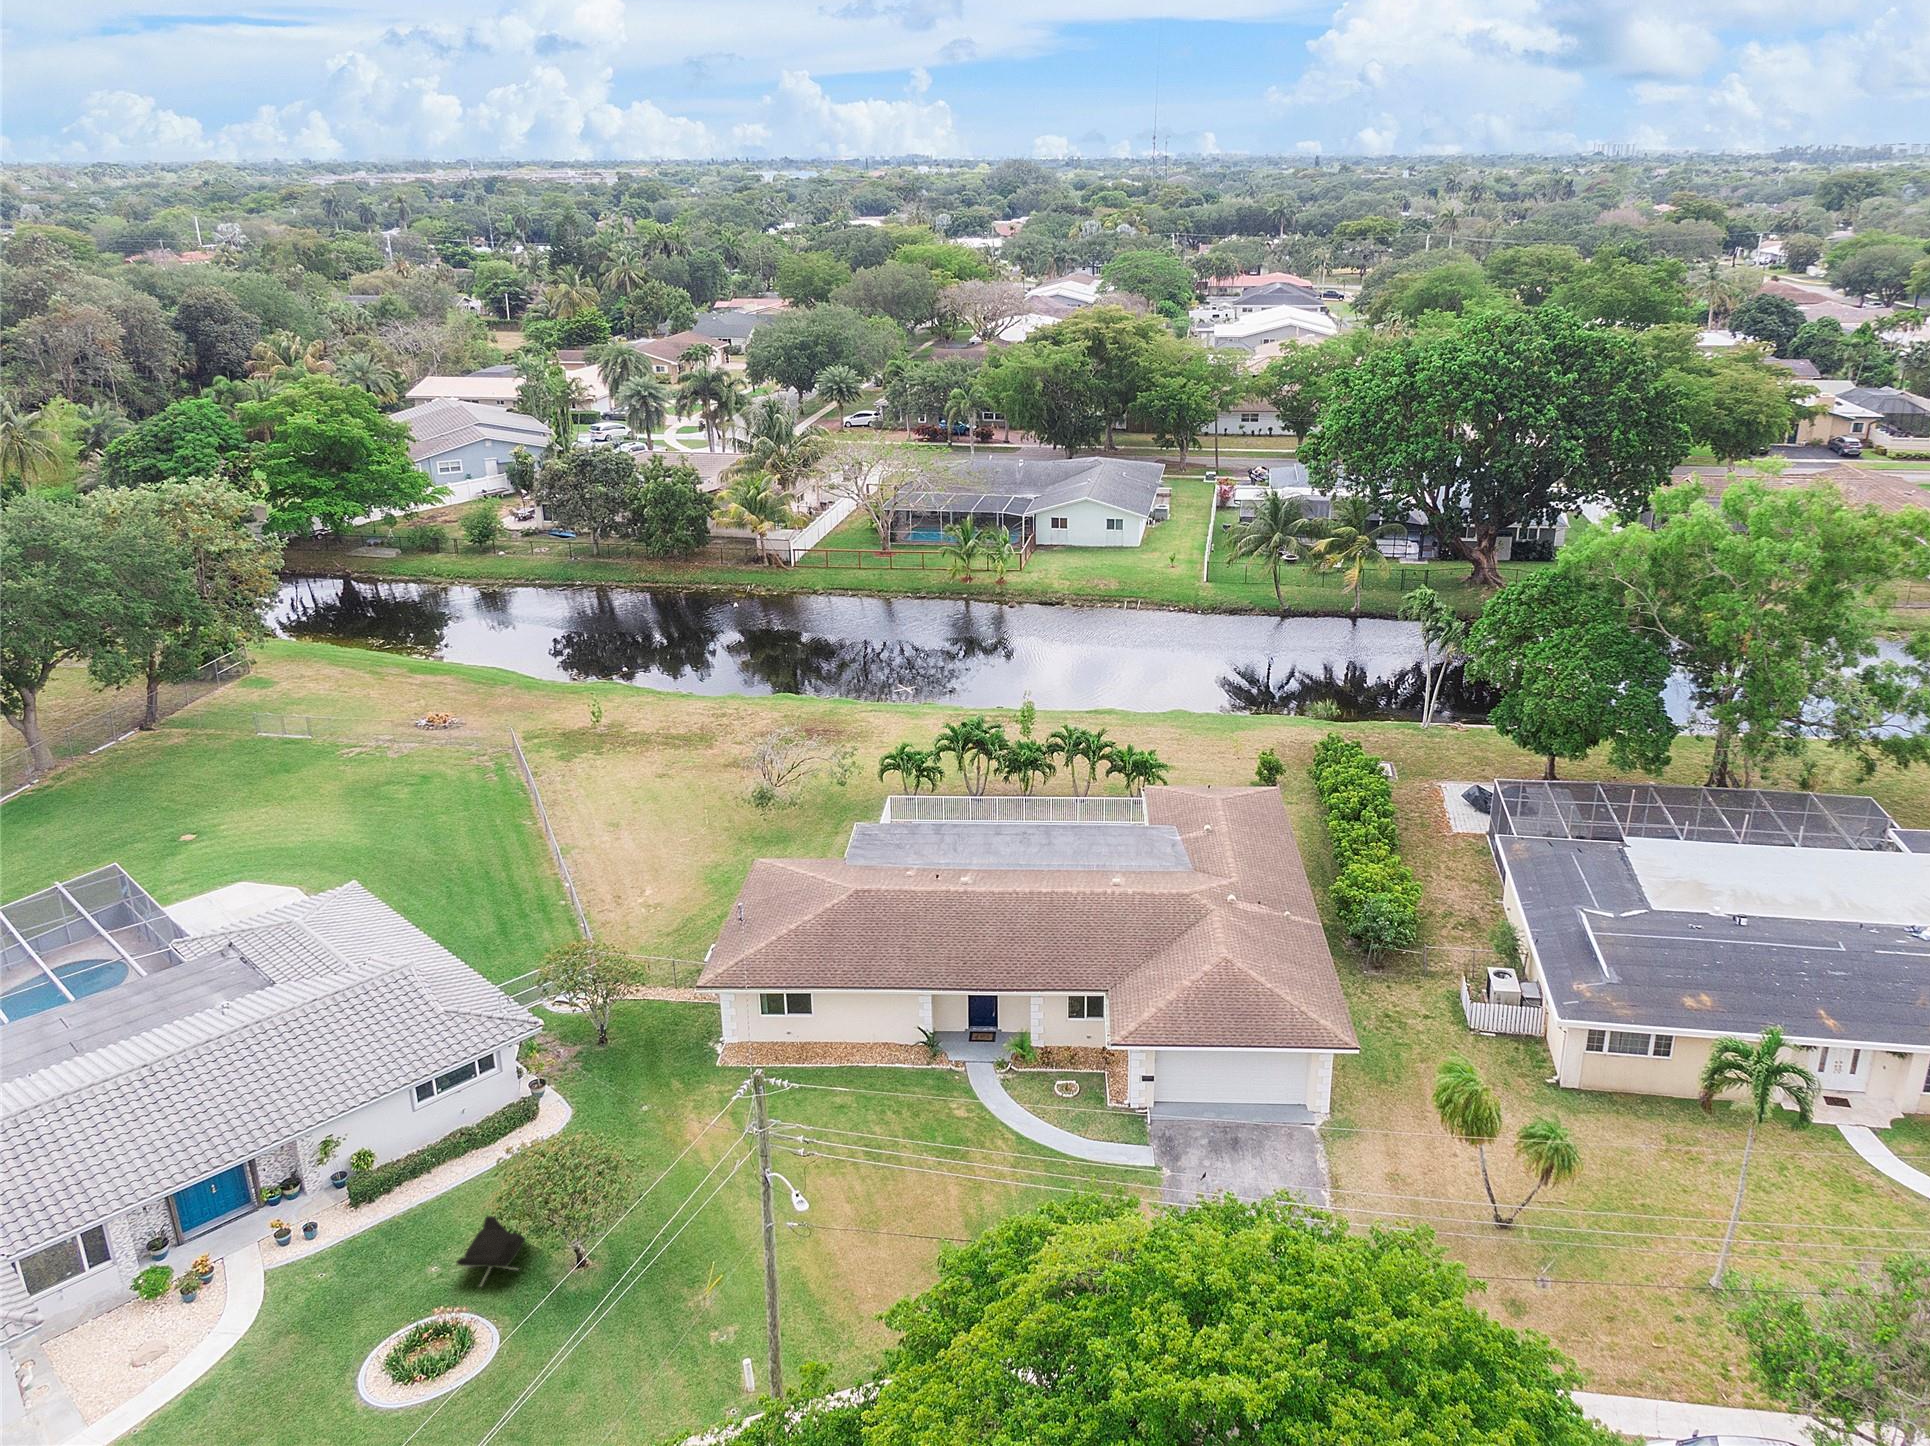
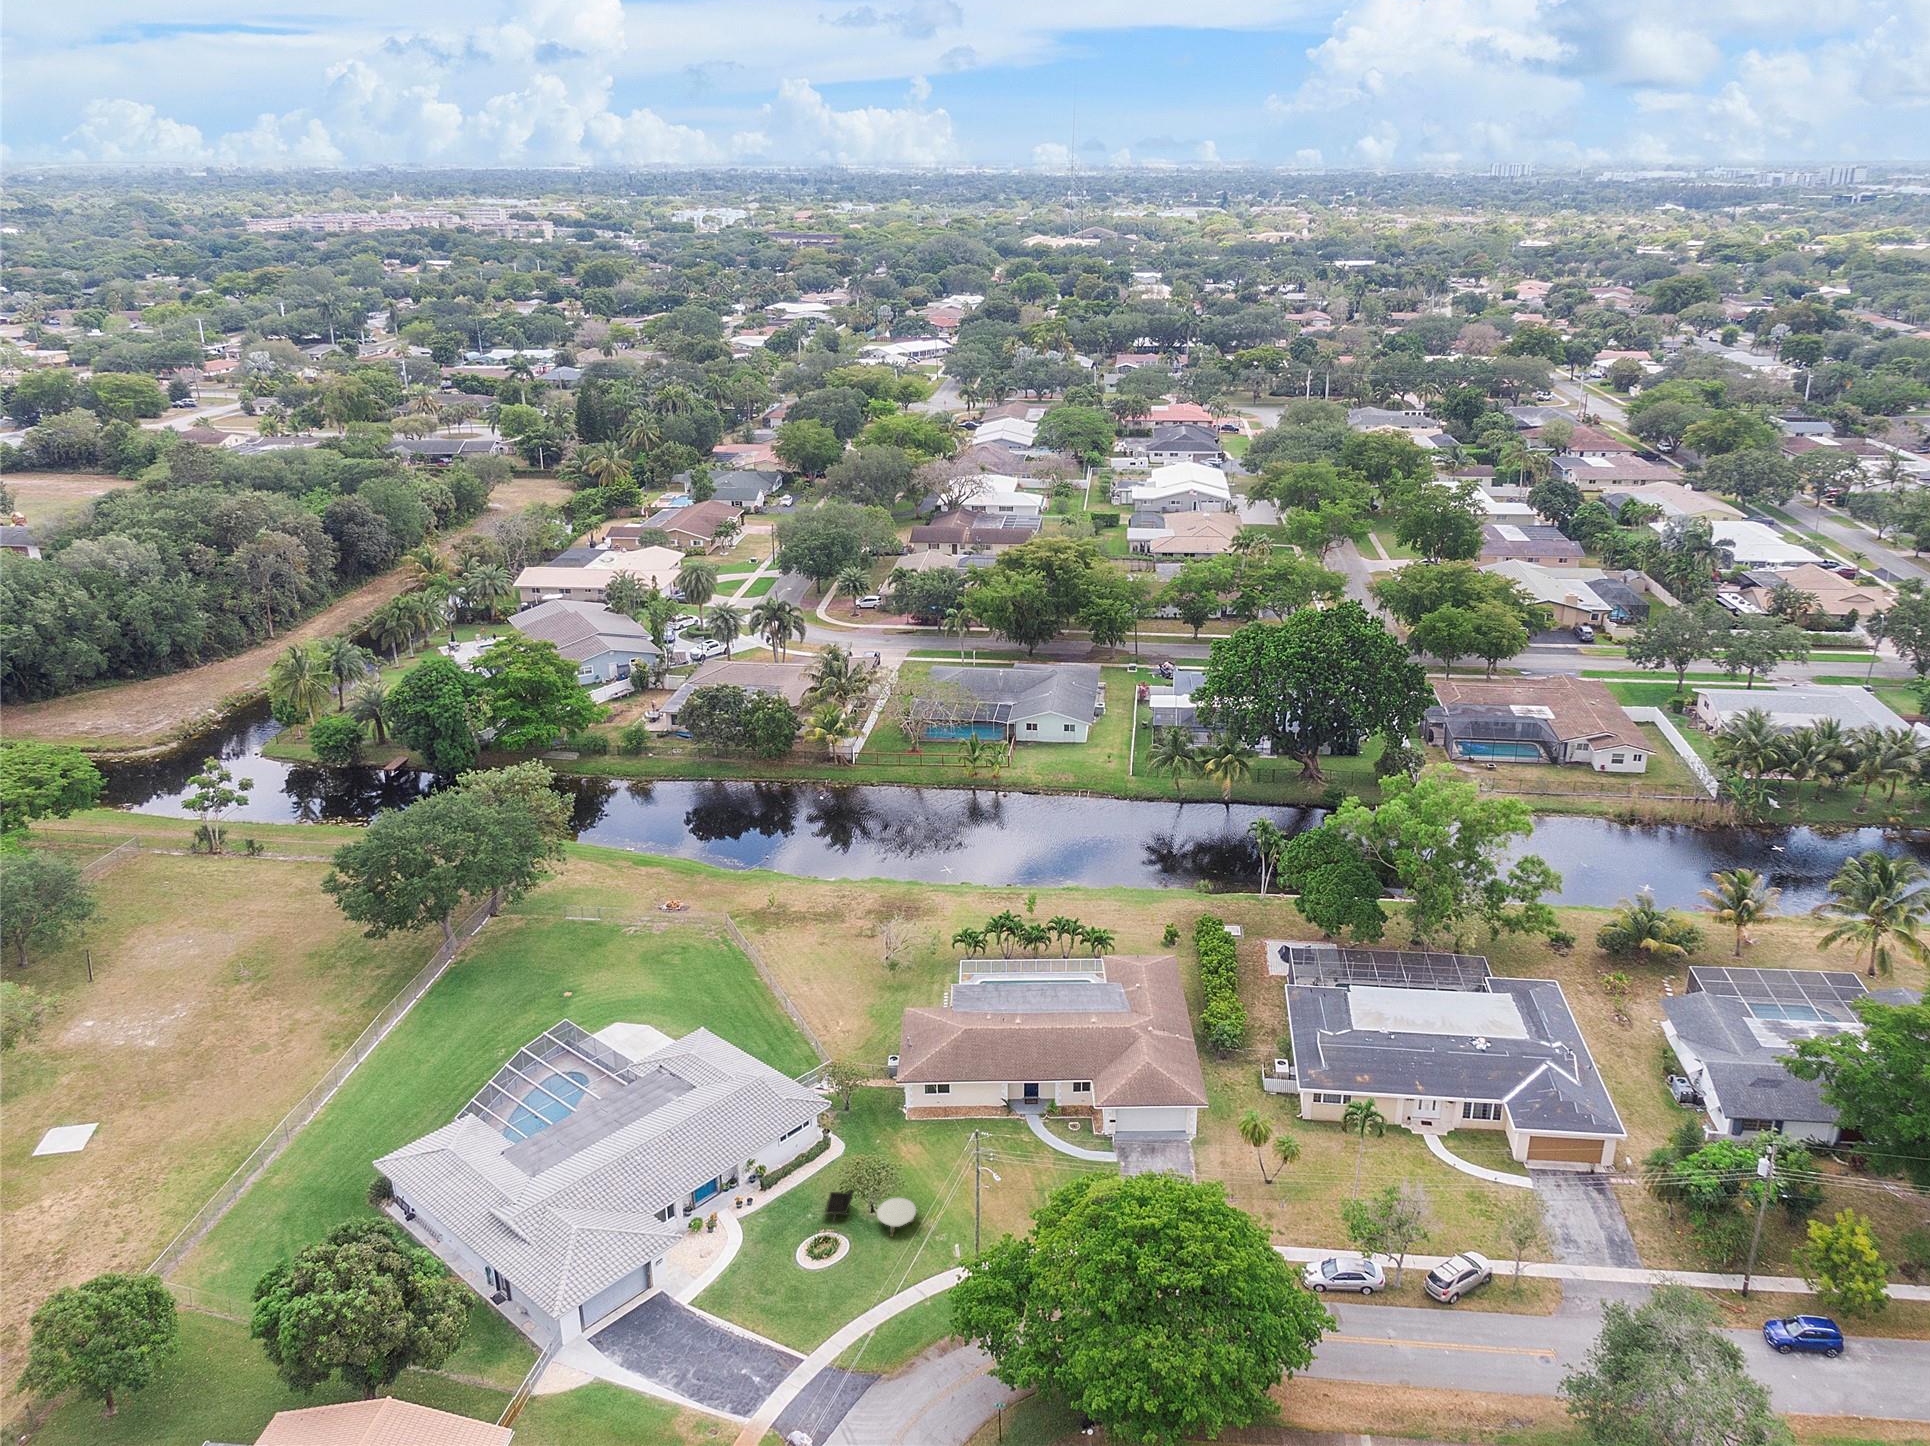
round table: none [571,1235,668,1331] -> present [877,1198,916,1237]

